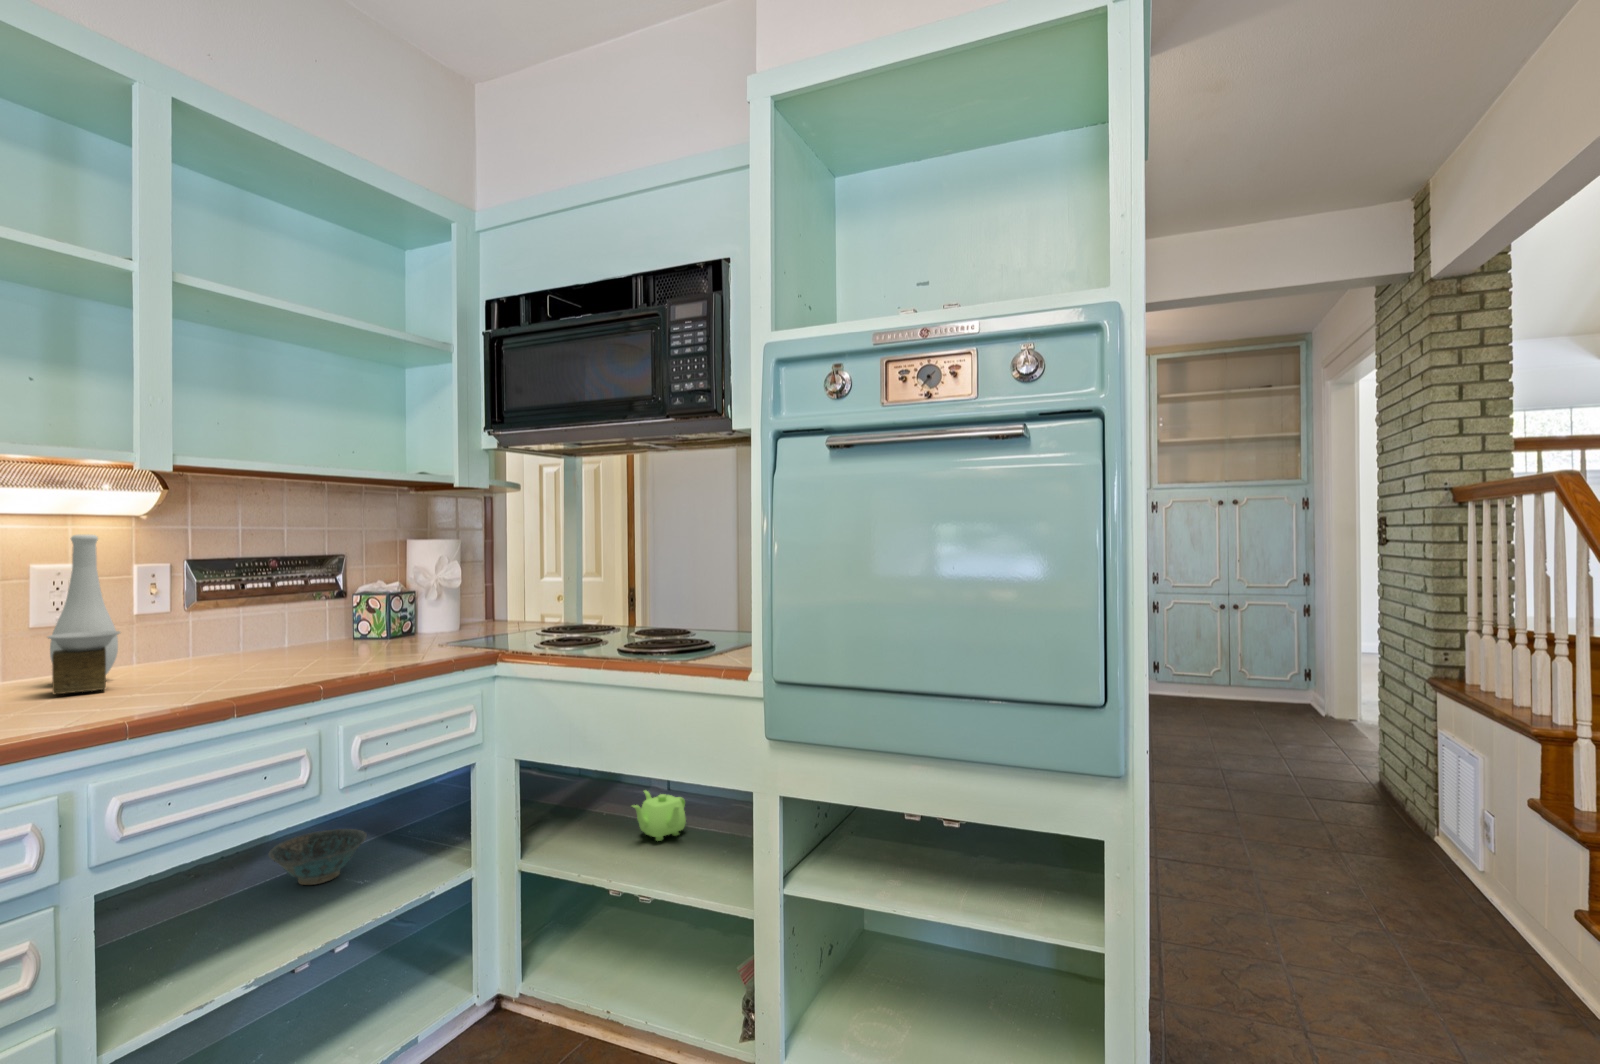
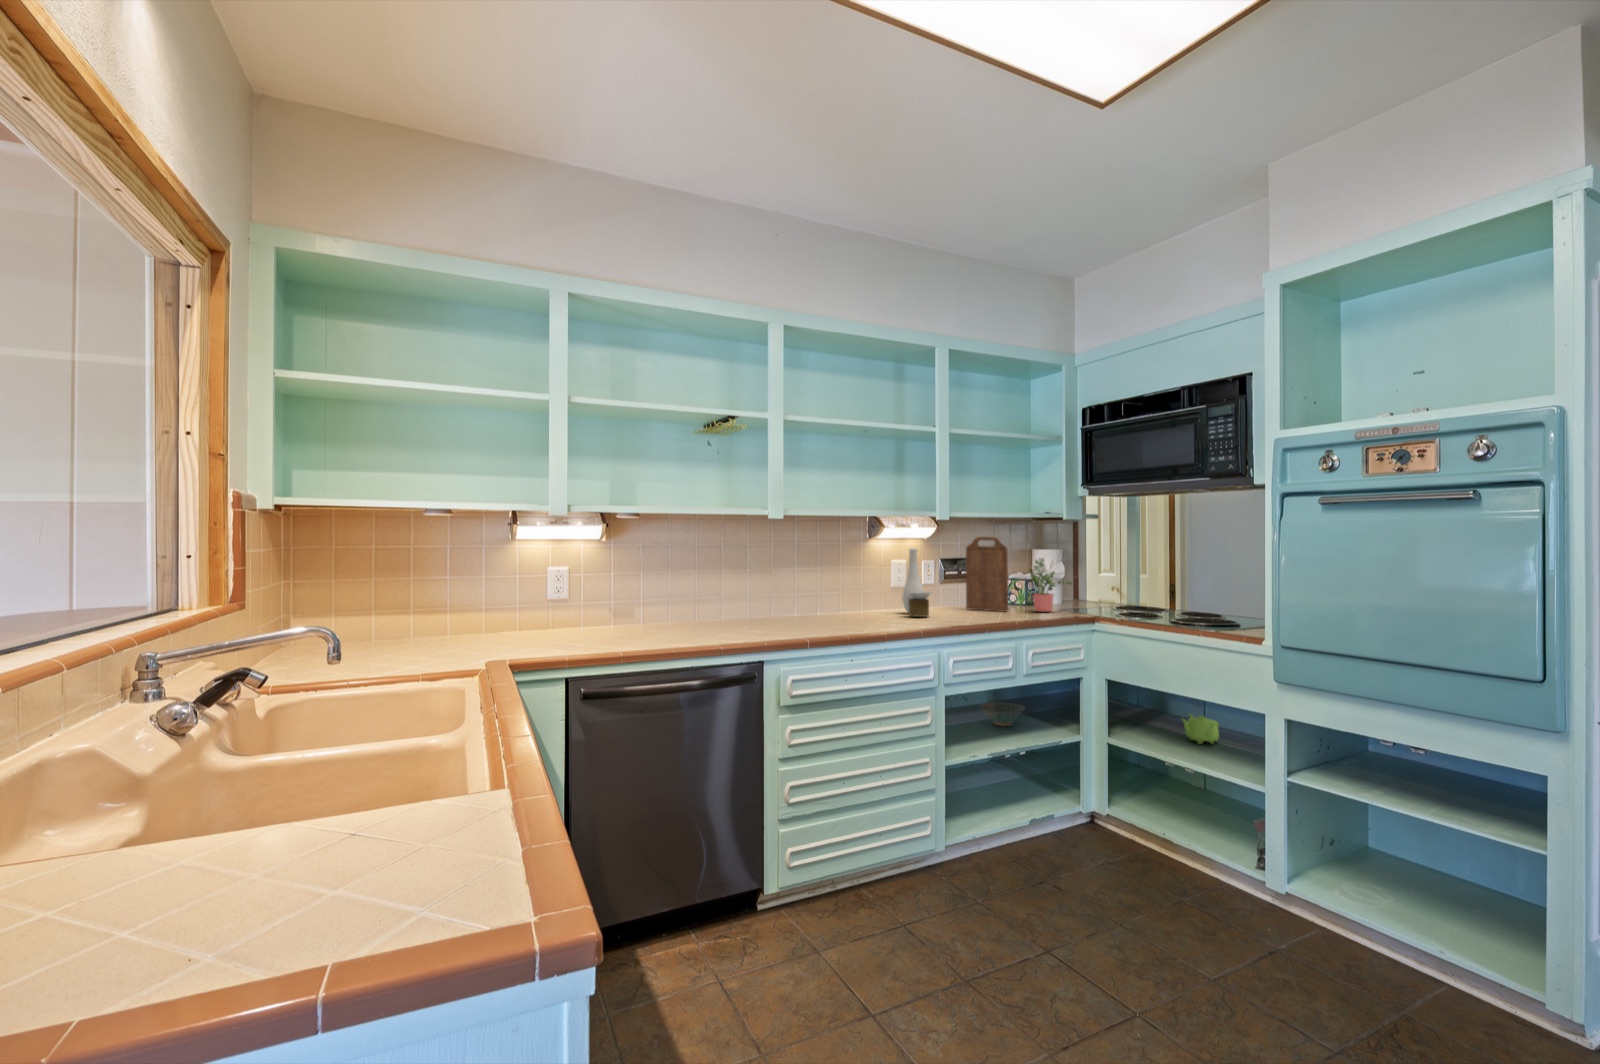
cutting board: none [246,513,335,658] -> present [966,537,1008,612]
potted plant: none [374,552,463,651] -> present [1029,559,1071,612]

